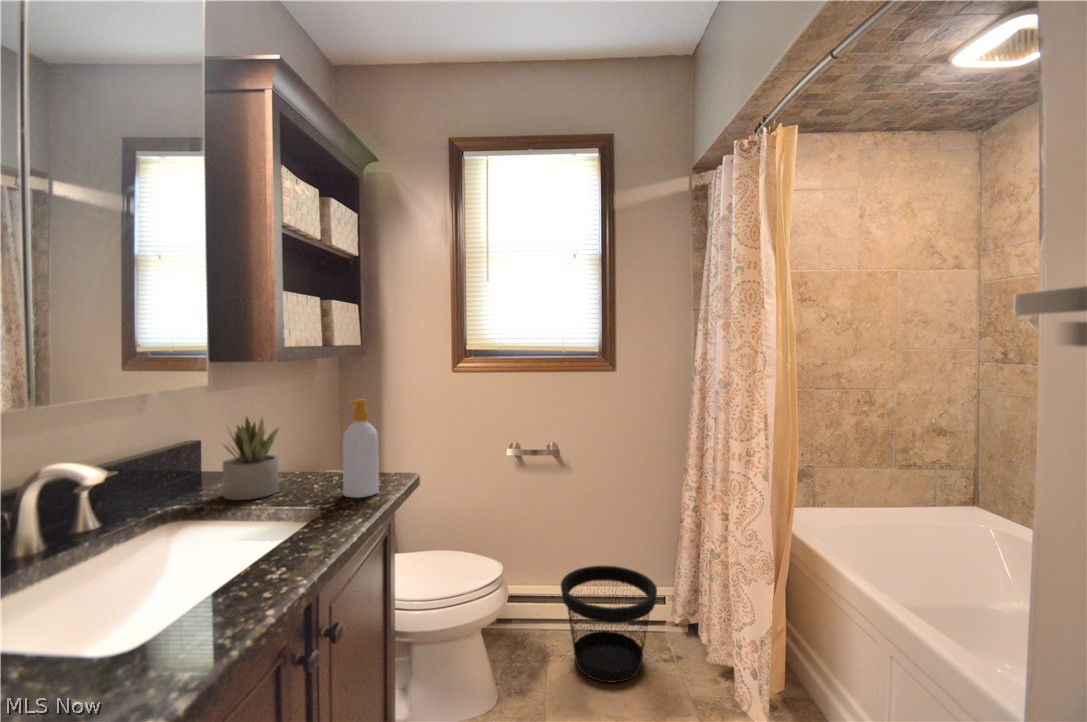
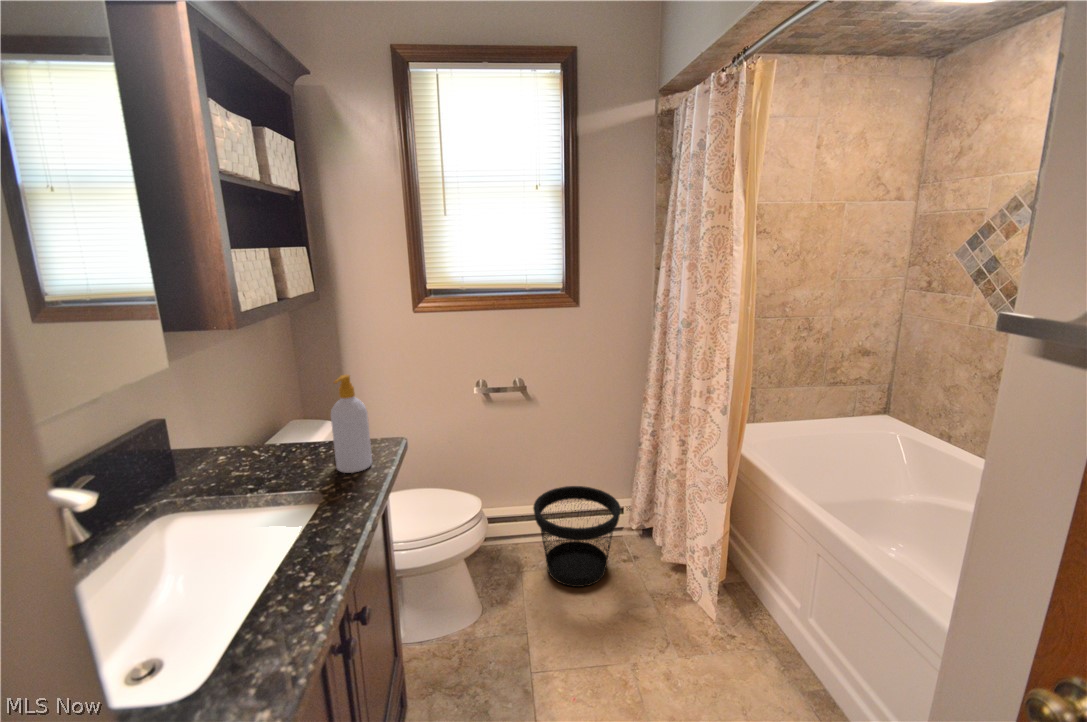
succulent plant: present [222,417,279,500] -> none [195,395,266,485]

